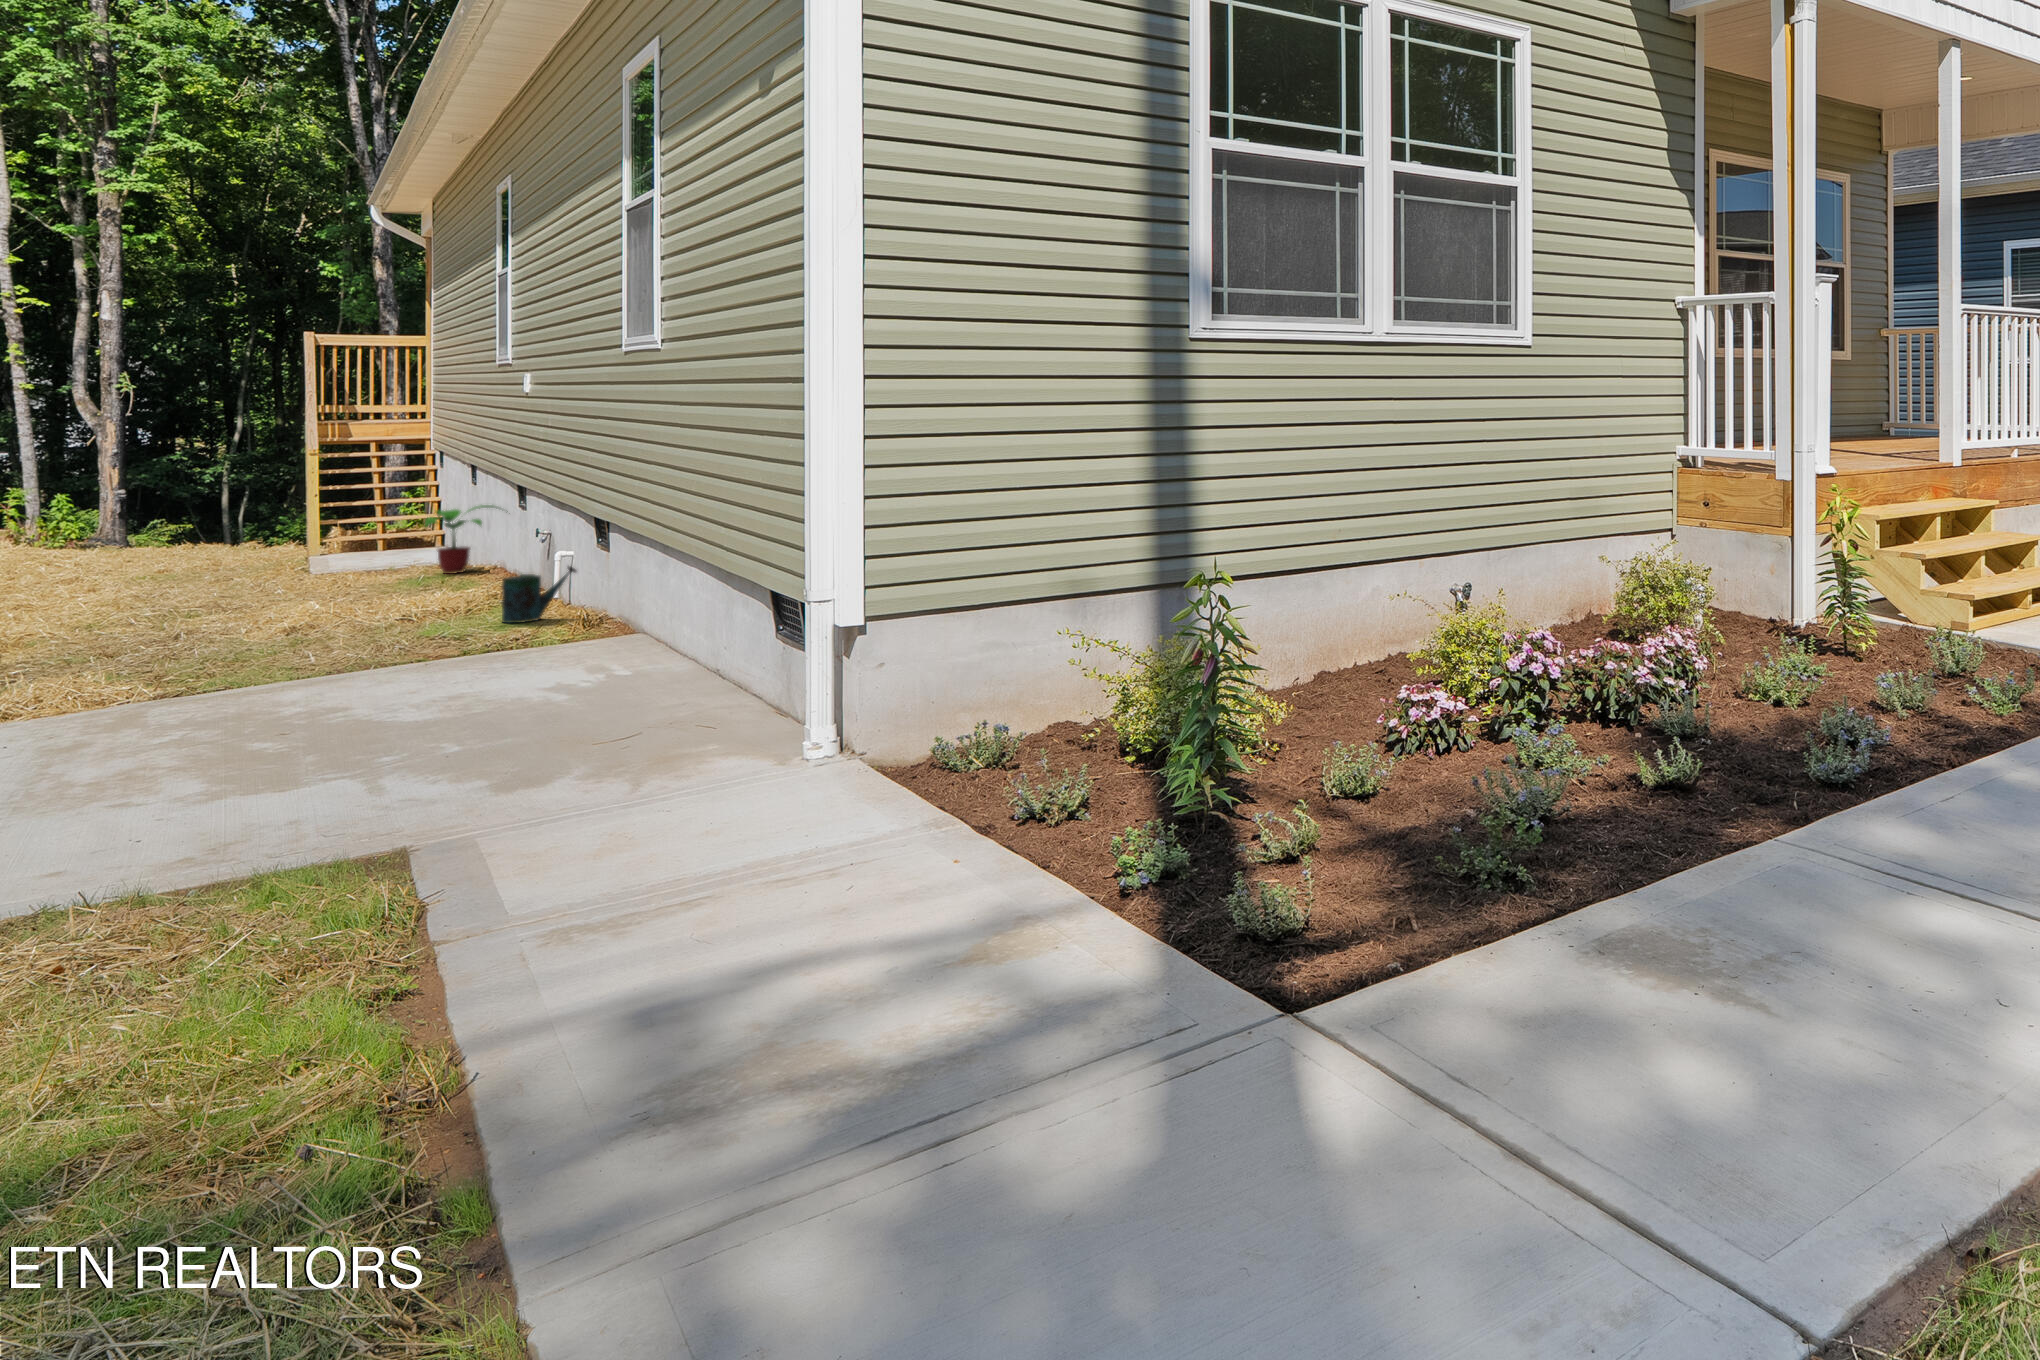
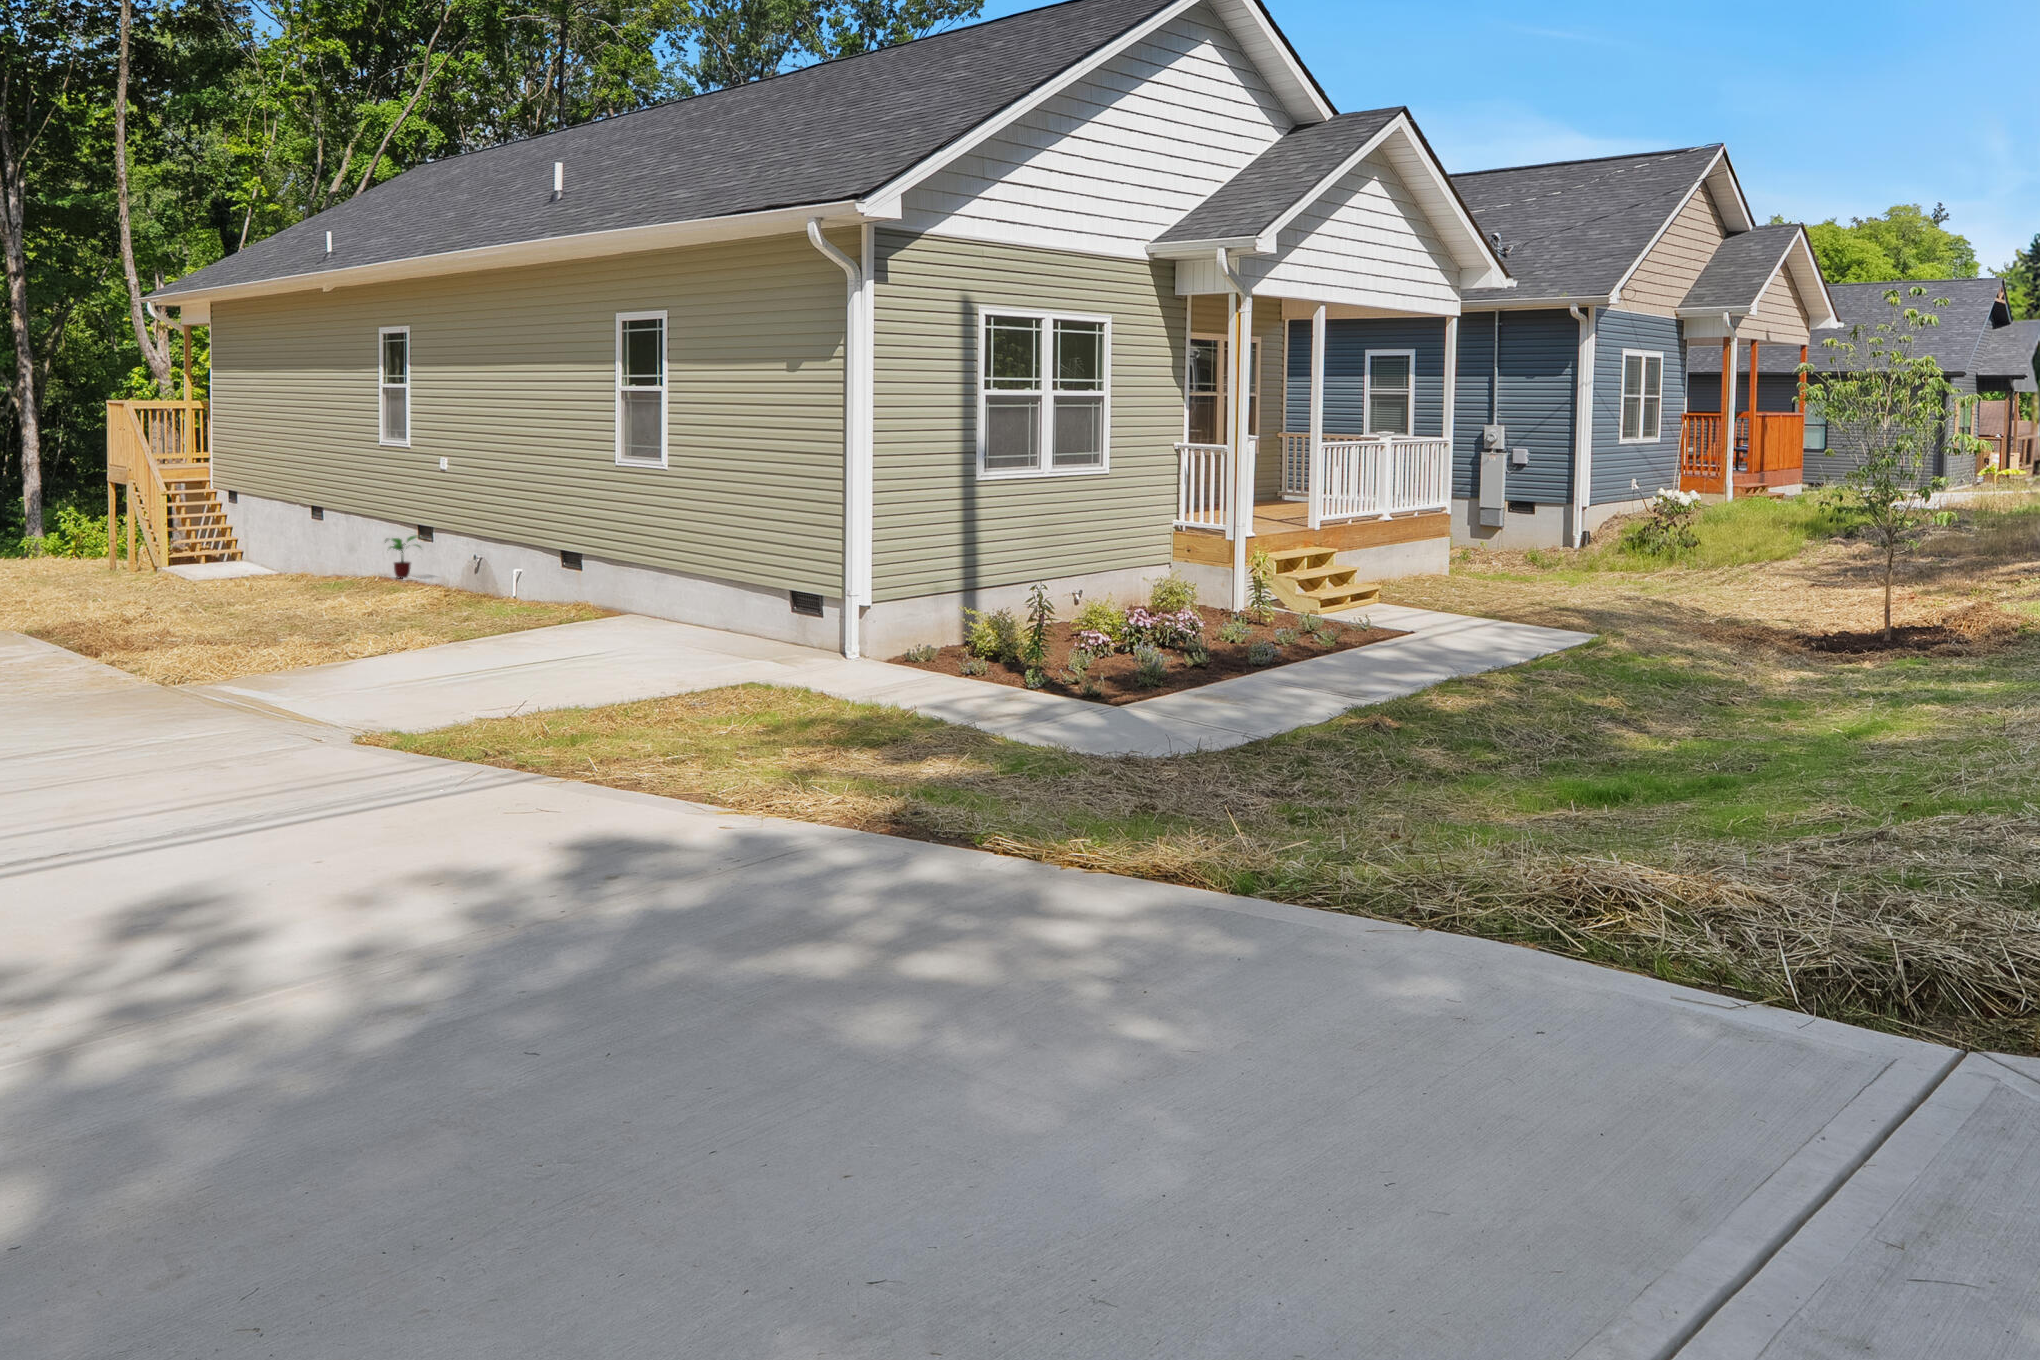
watering can: present [501,566,576,623] -> none [525,575,563,607]

